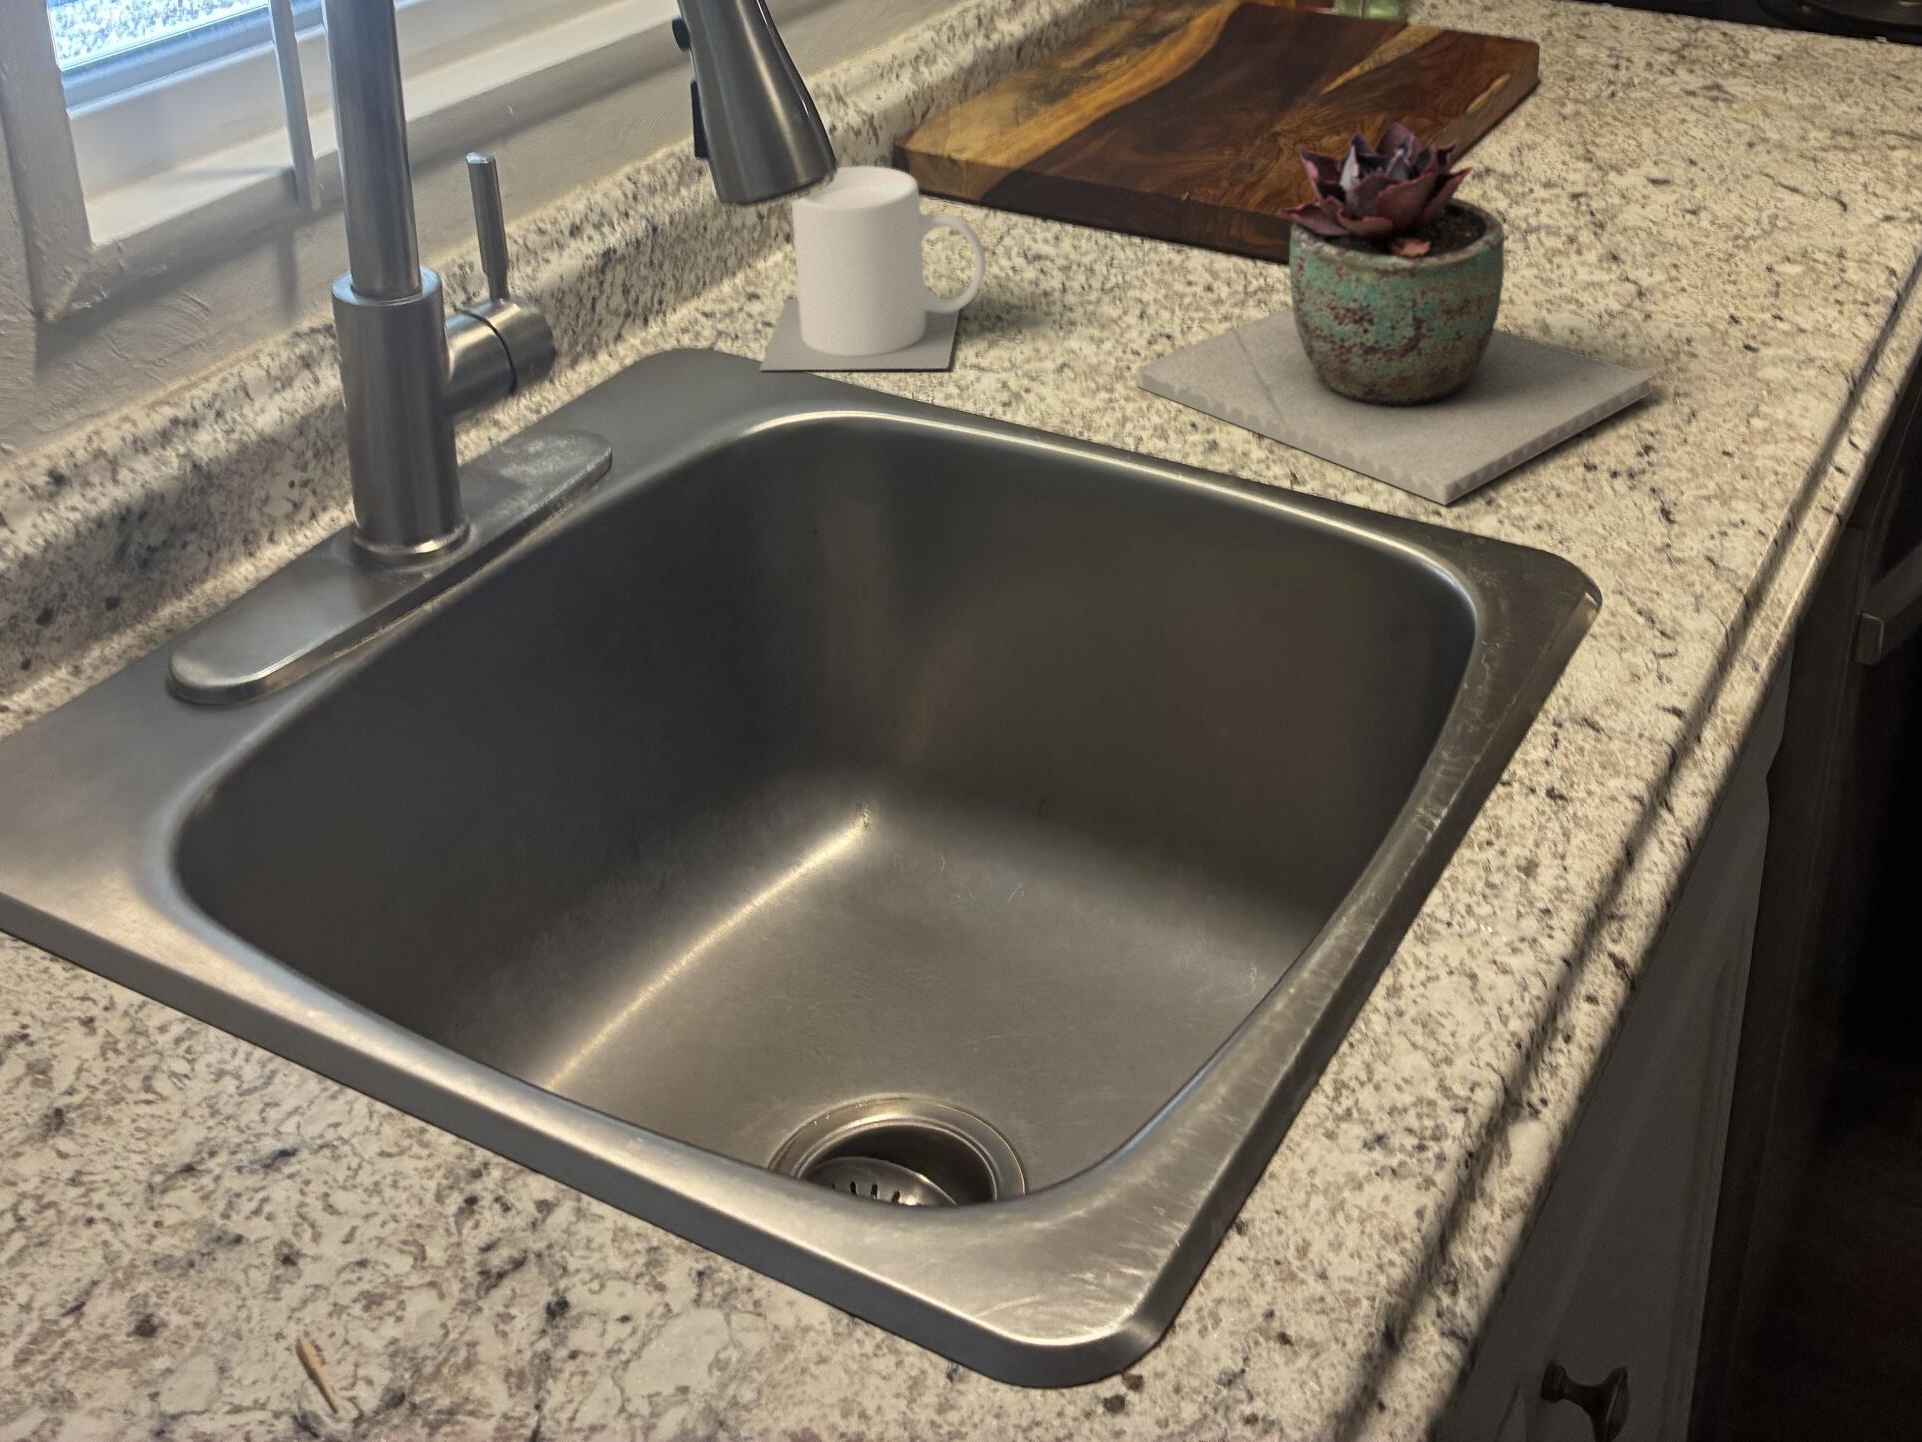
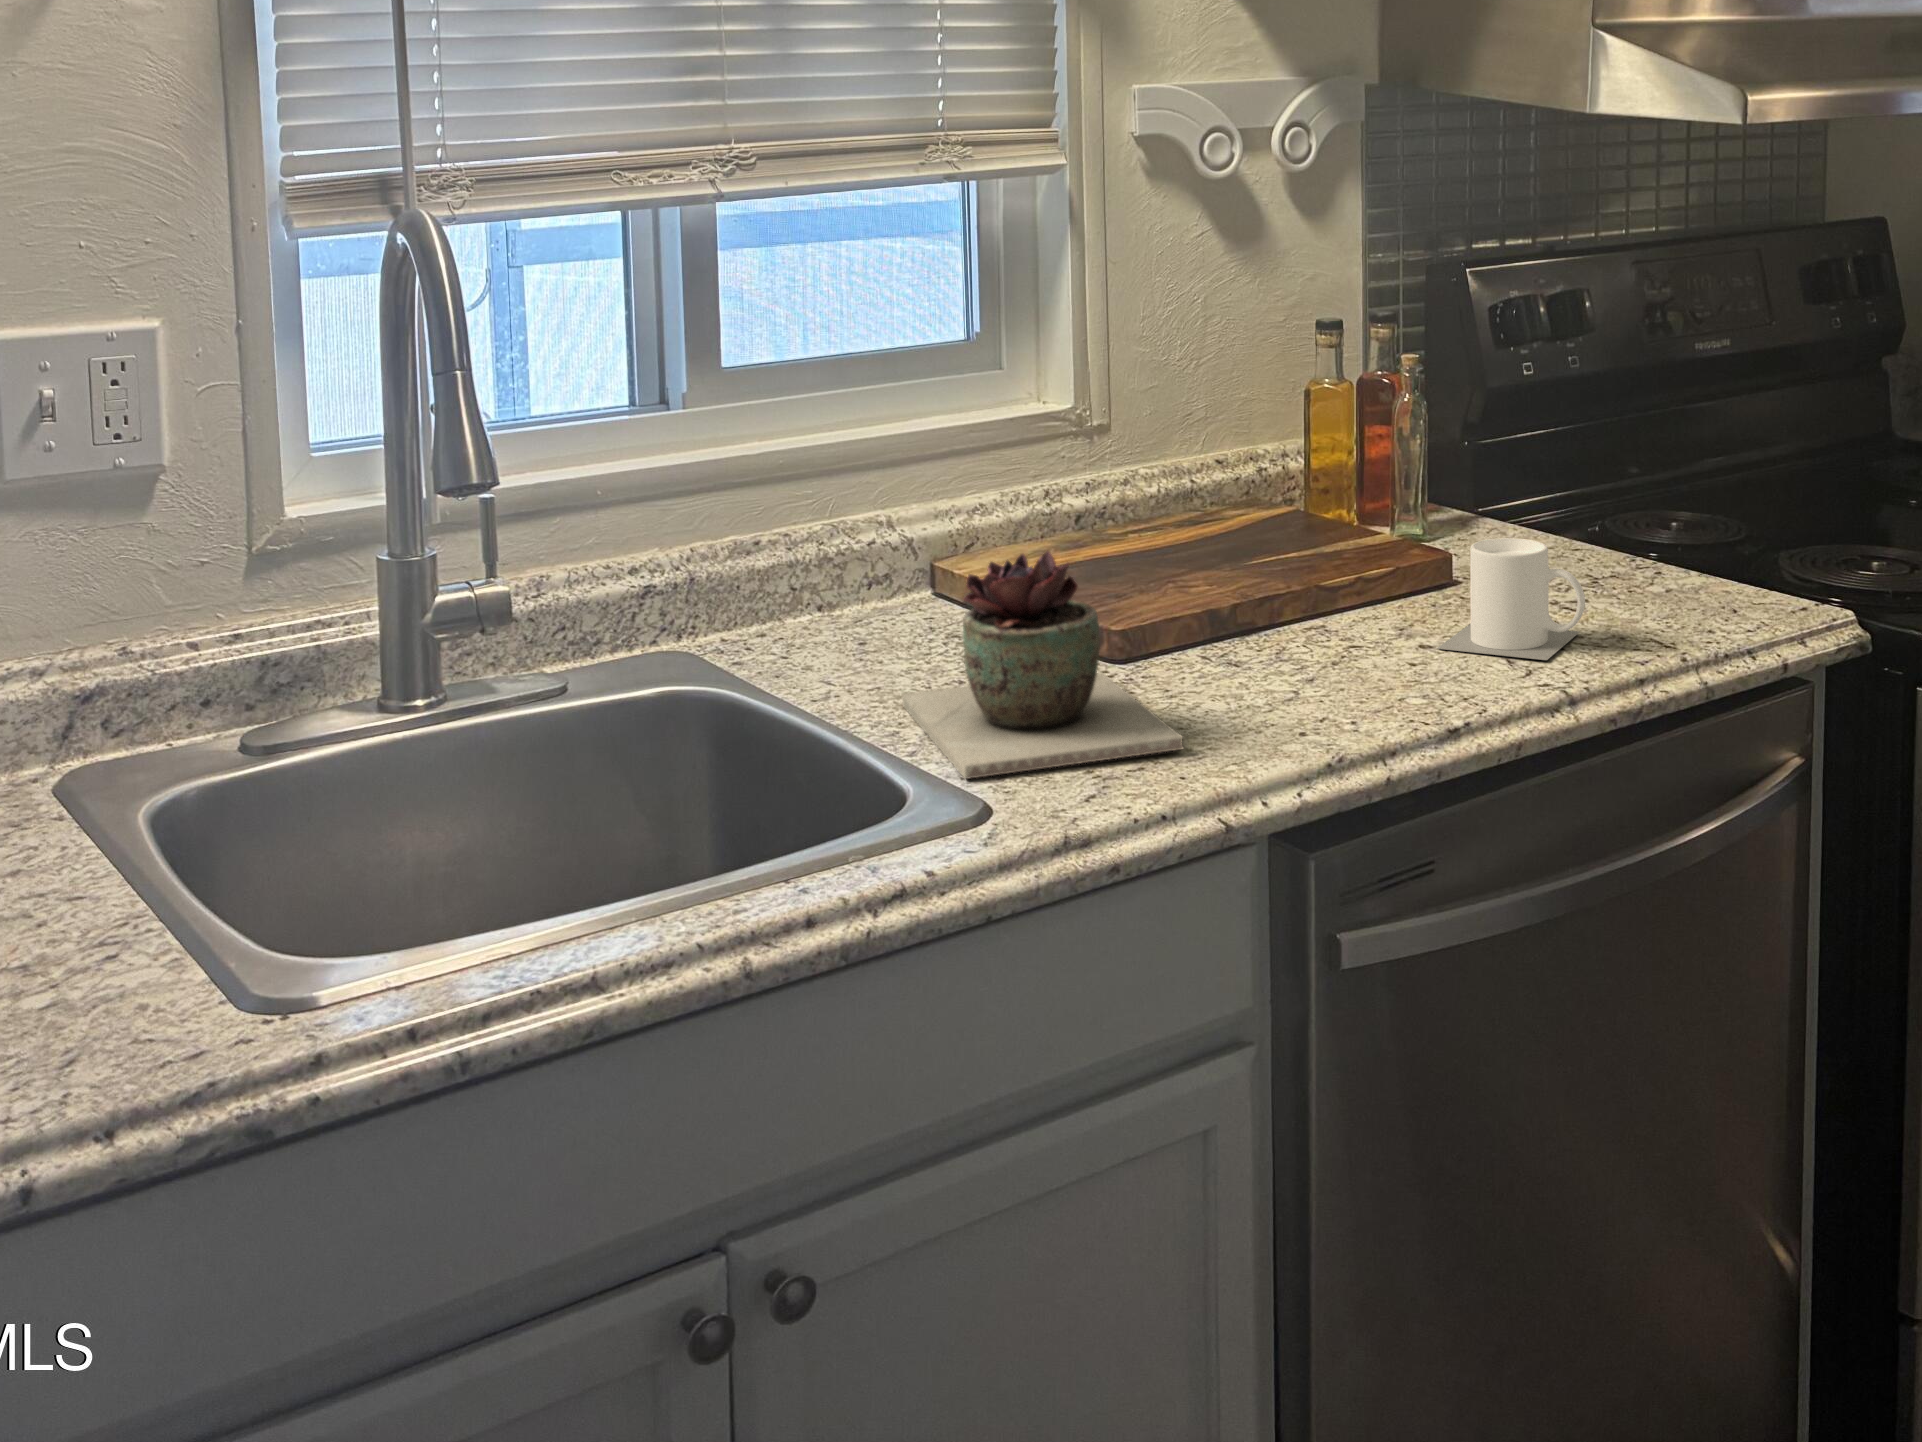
mug: present [760,166,986,370] -> present [1437,538,1585,660]

